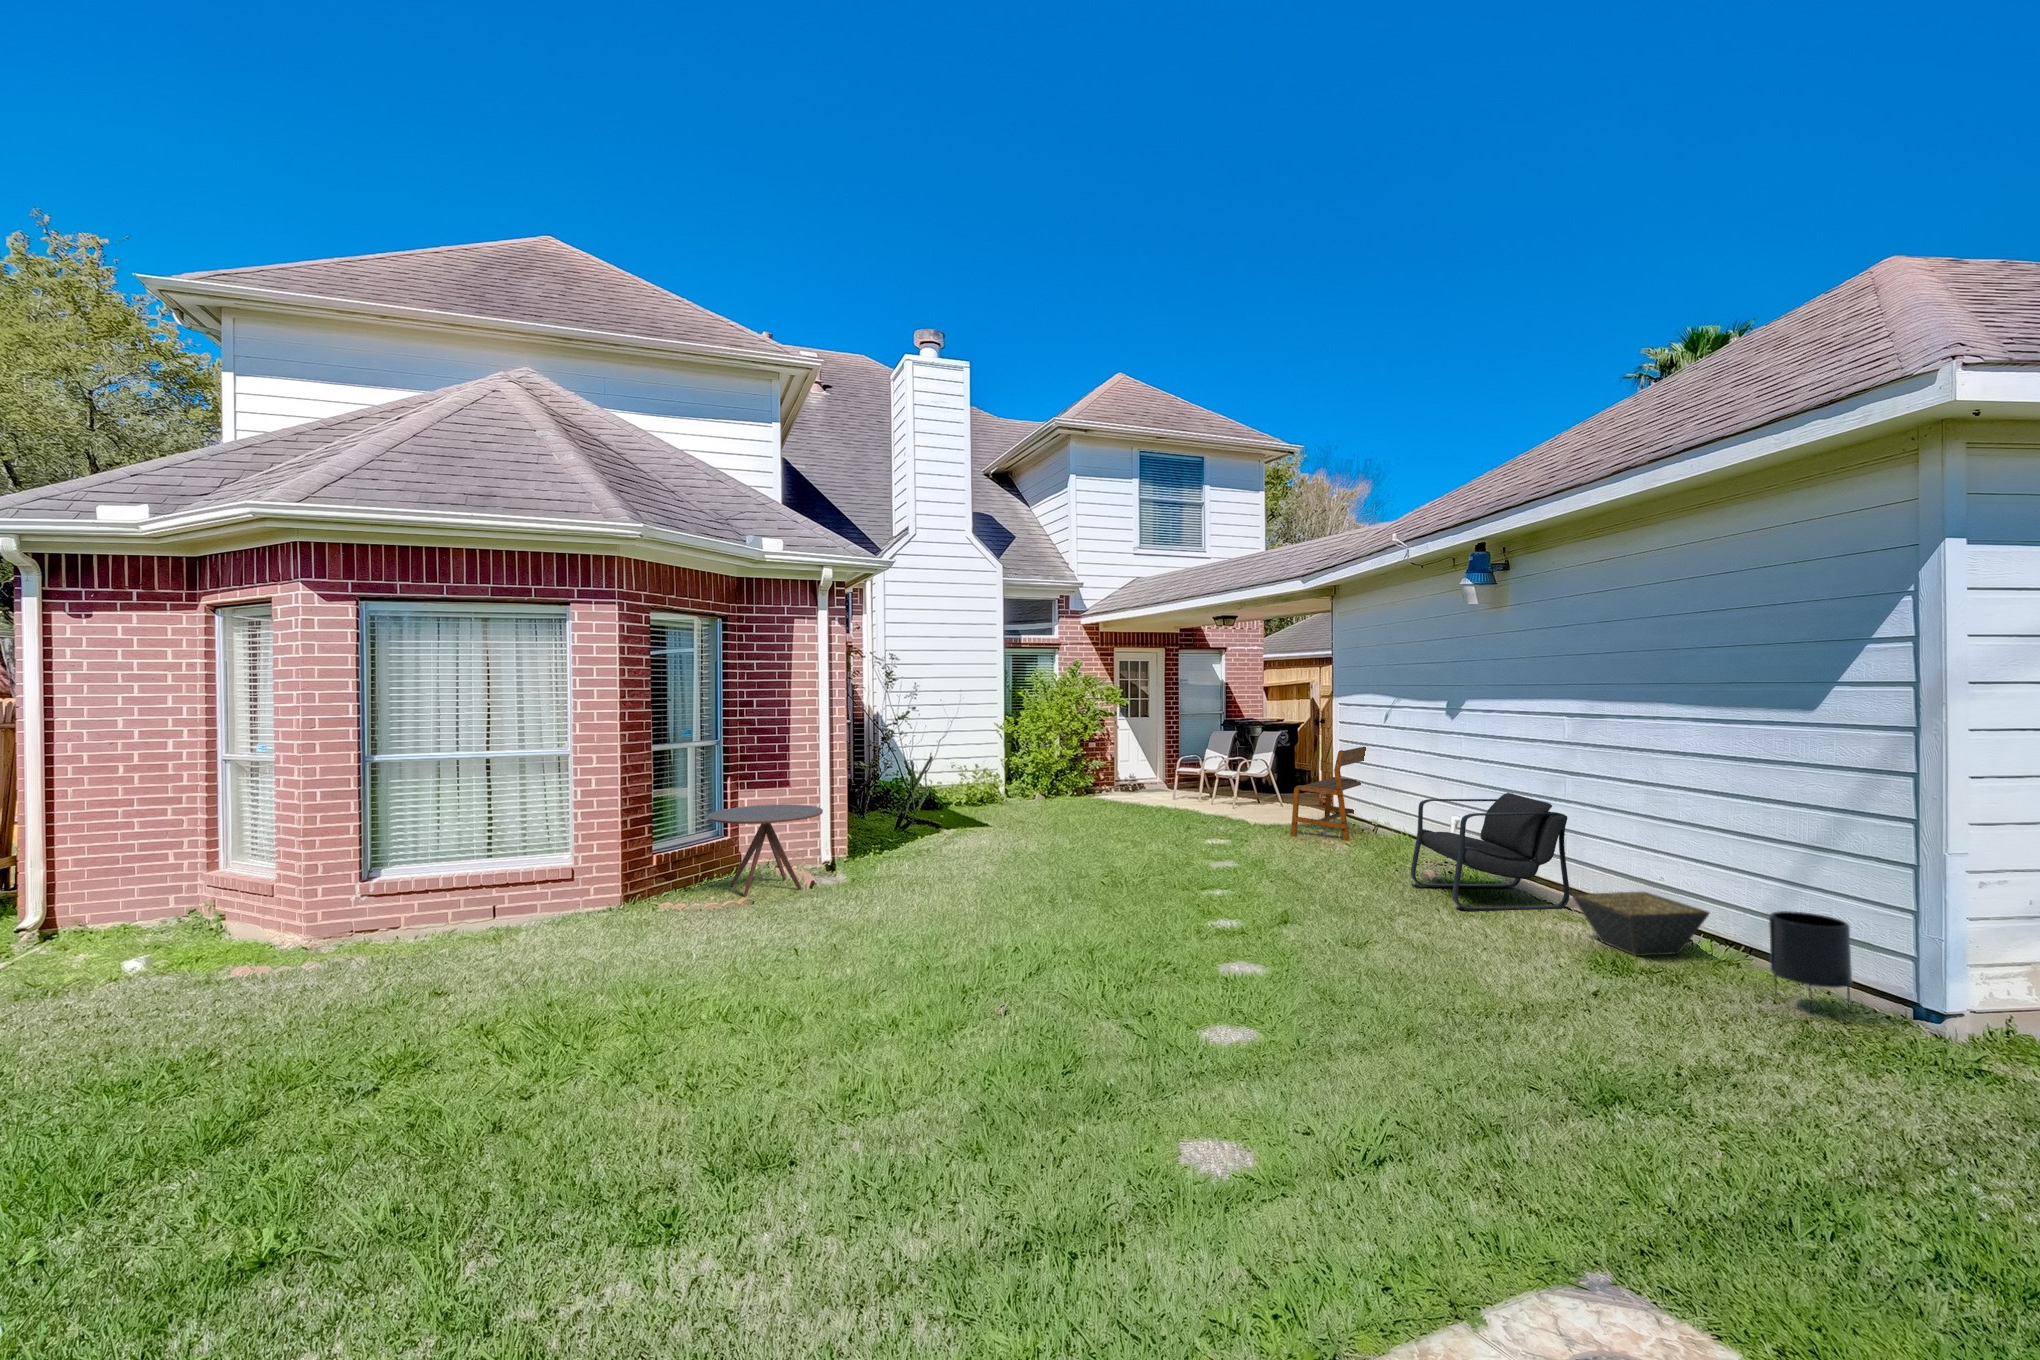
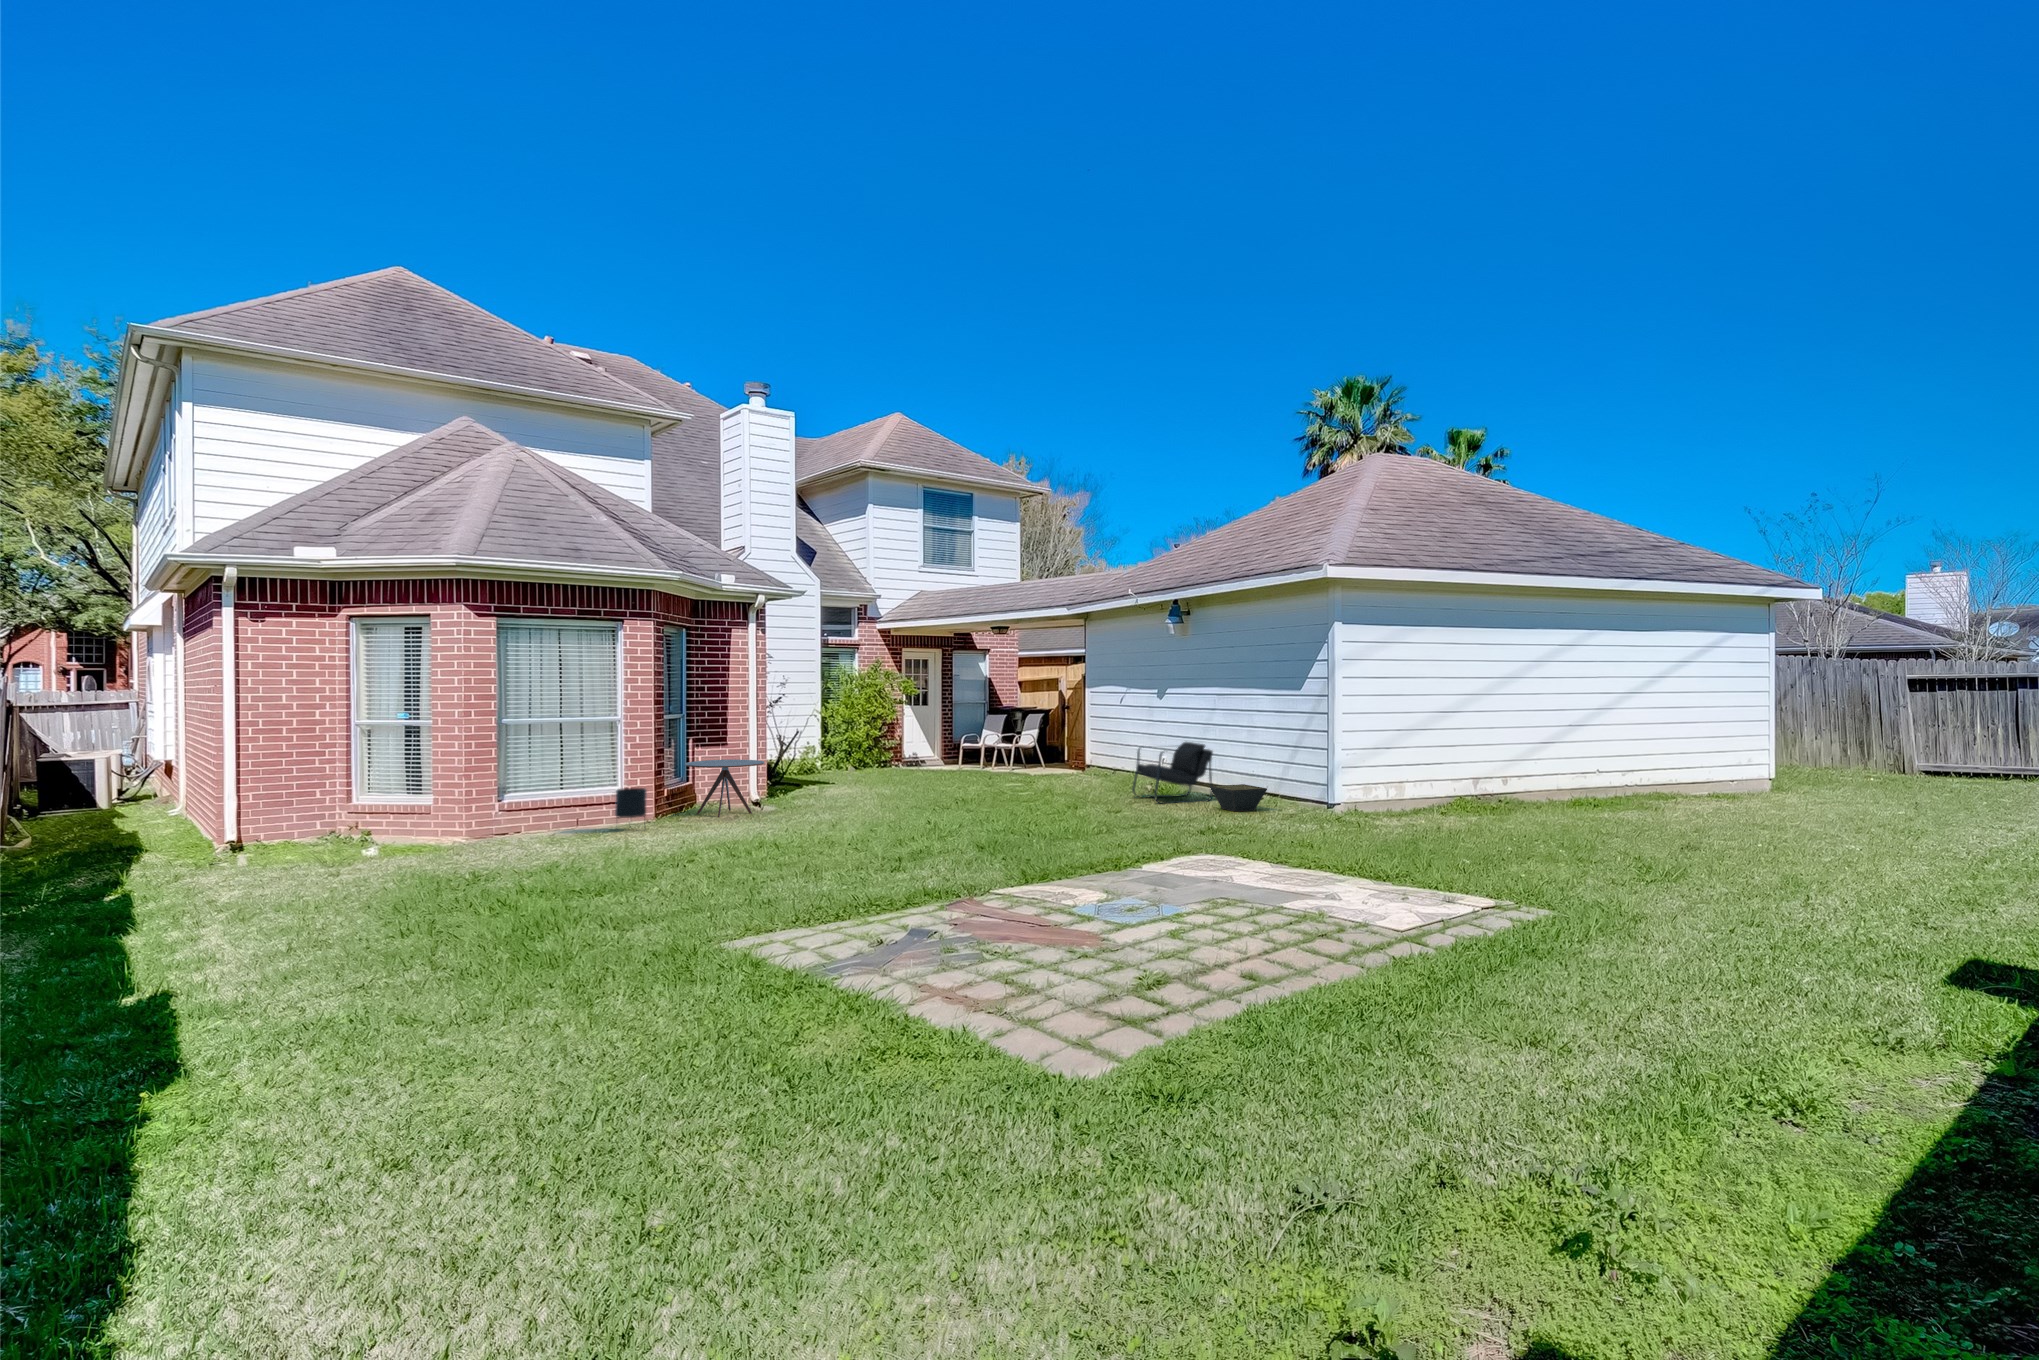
bench: present [1291,746,1366,841] -> none [1055,721,1109,784]
planter: present [1769,911,1852,1018] -> present [615,788,646,827]

